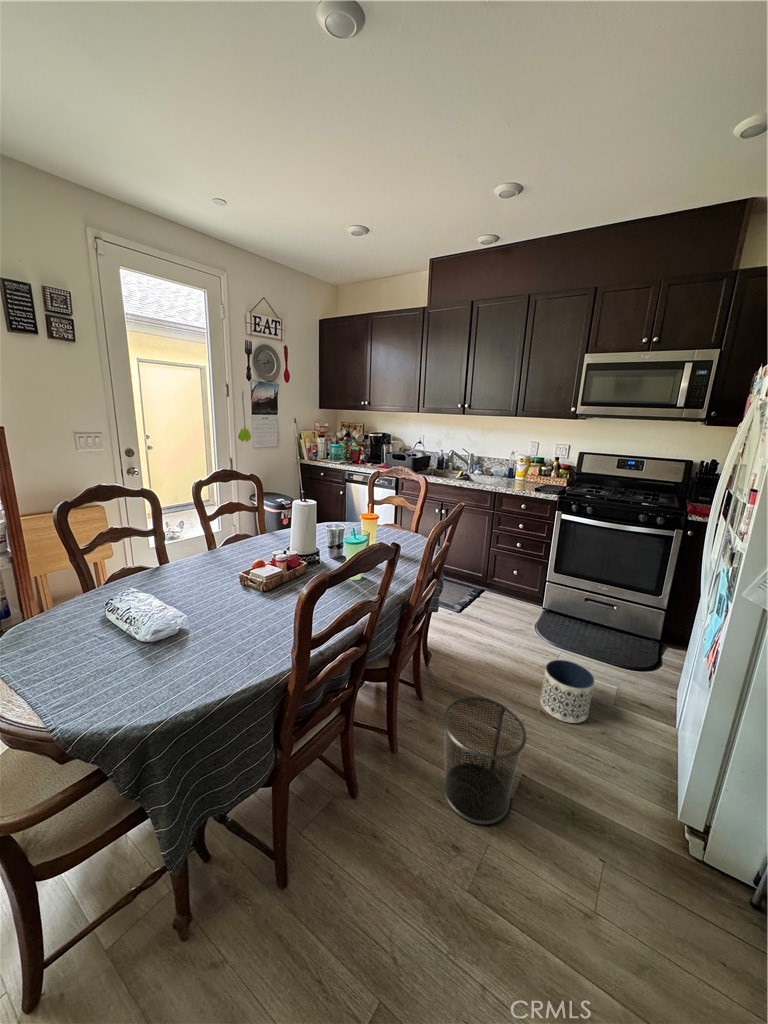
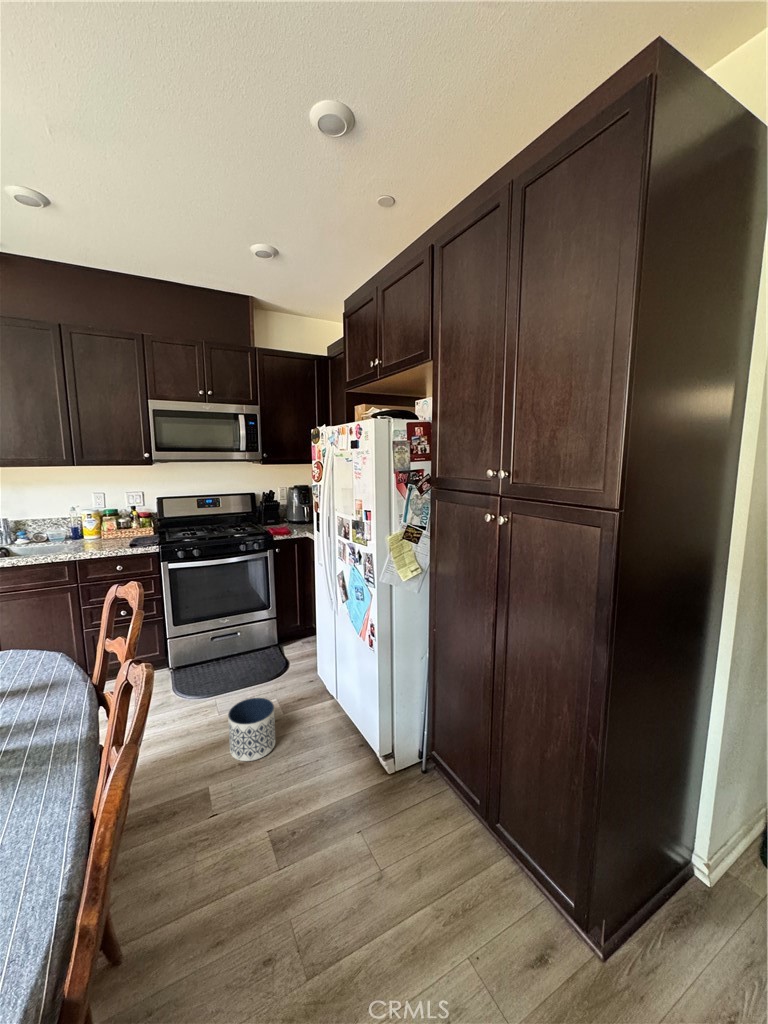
waste bin: present [443,697,526,824] -> none [189,775,286,933]

